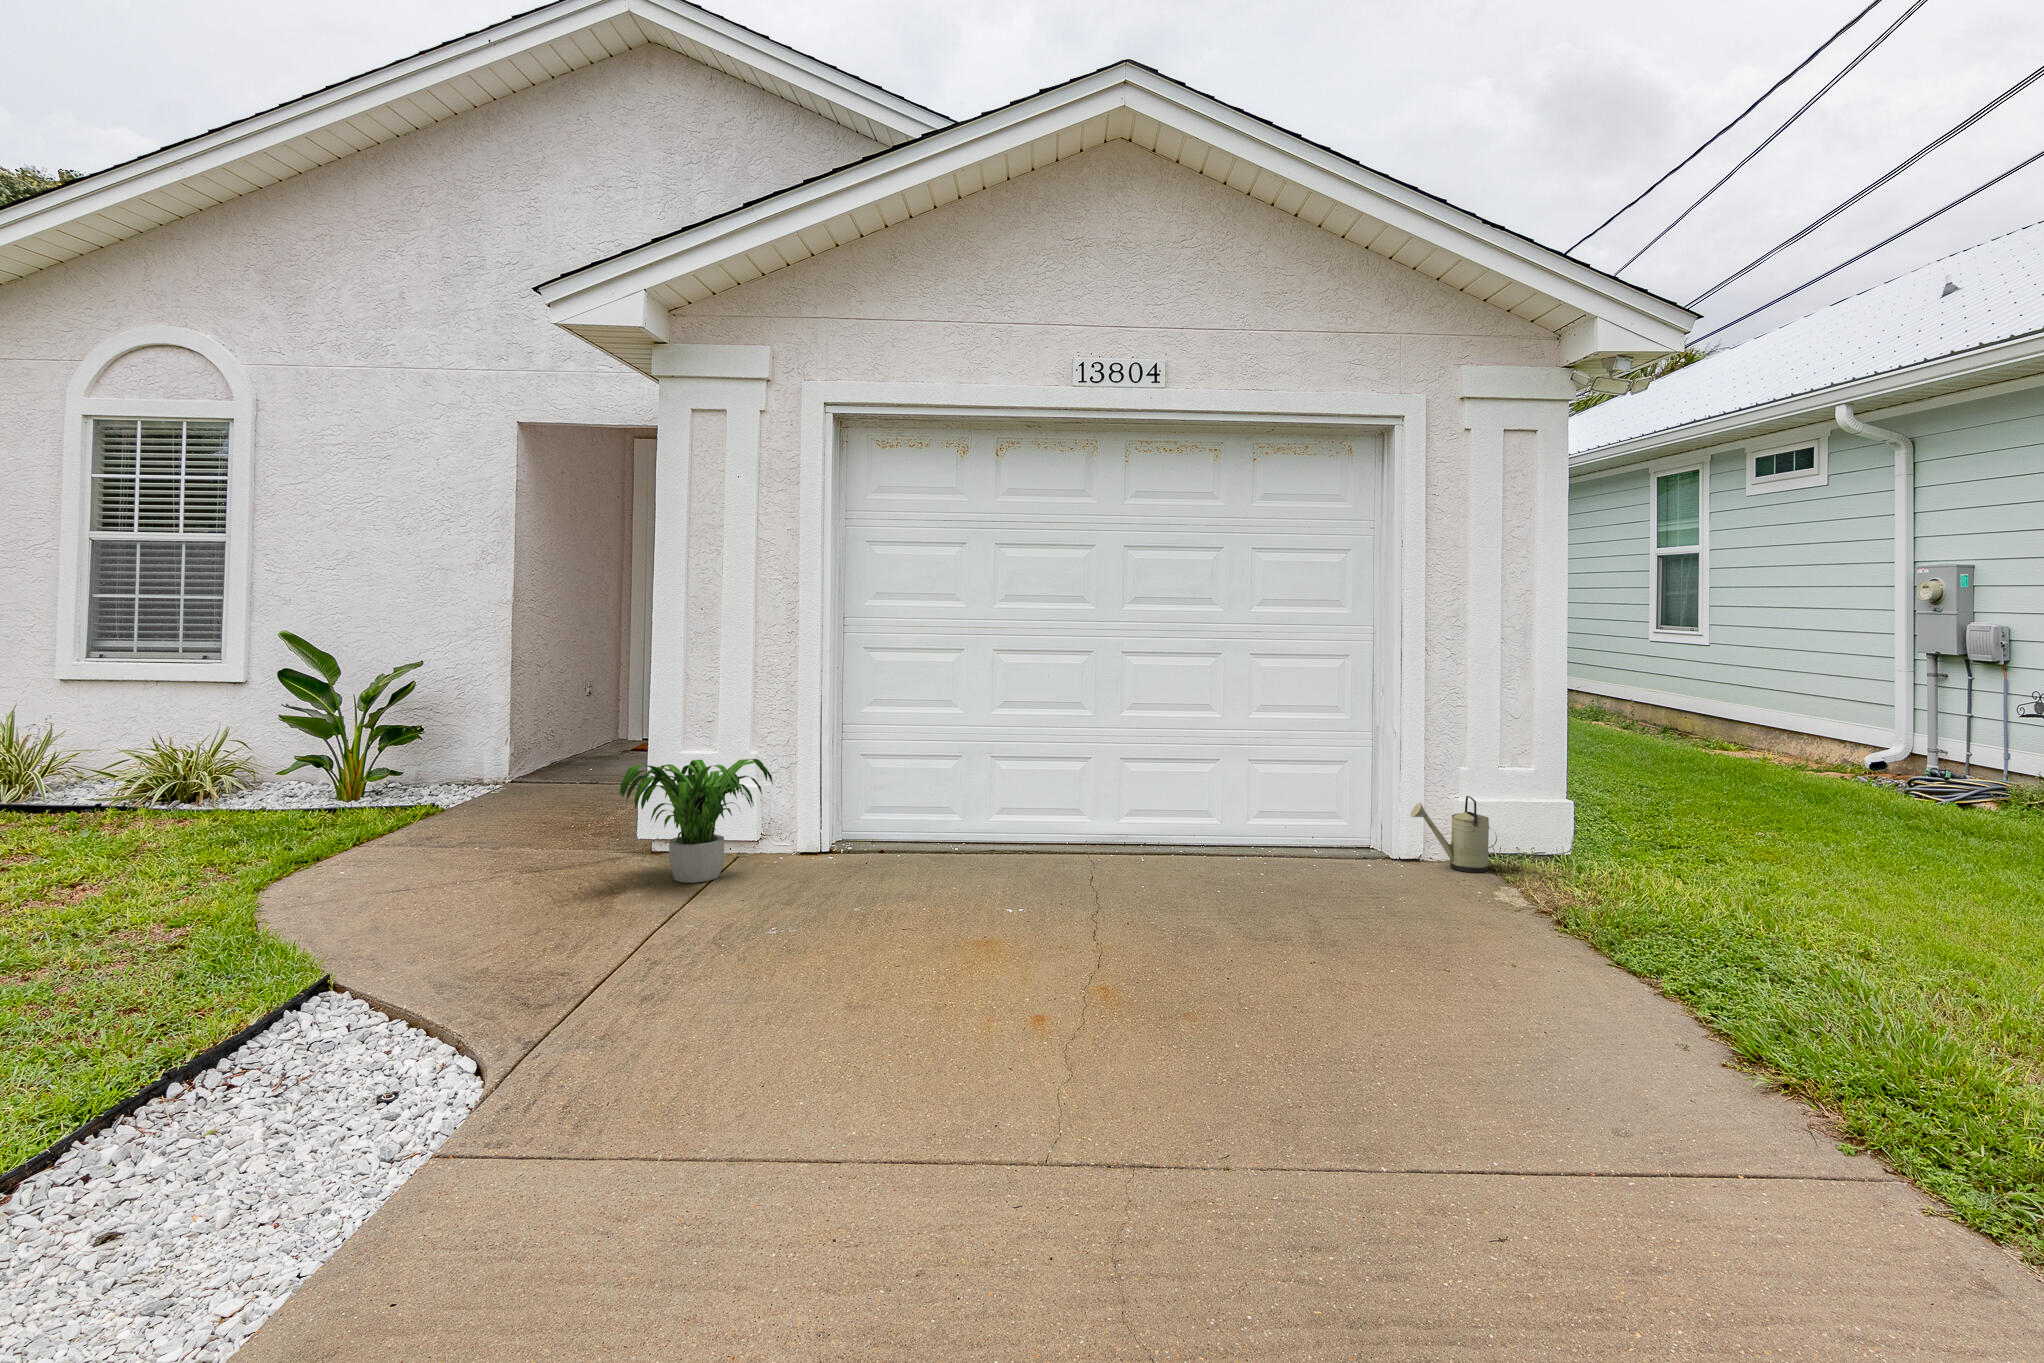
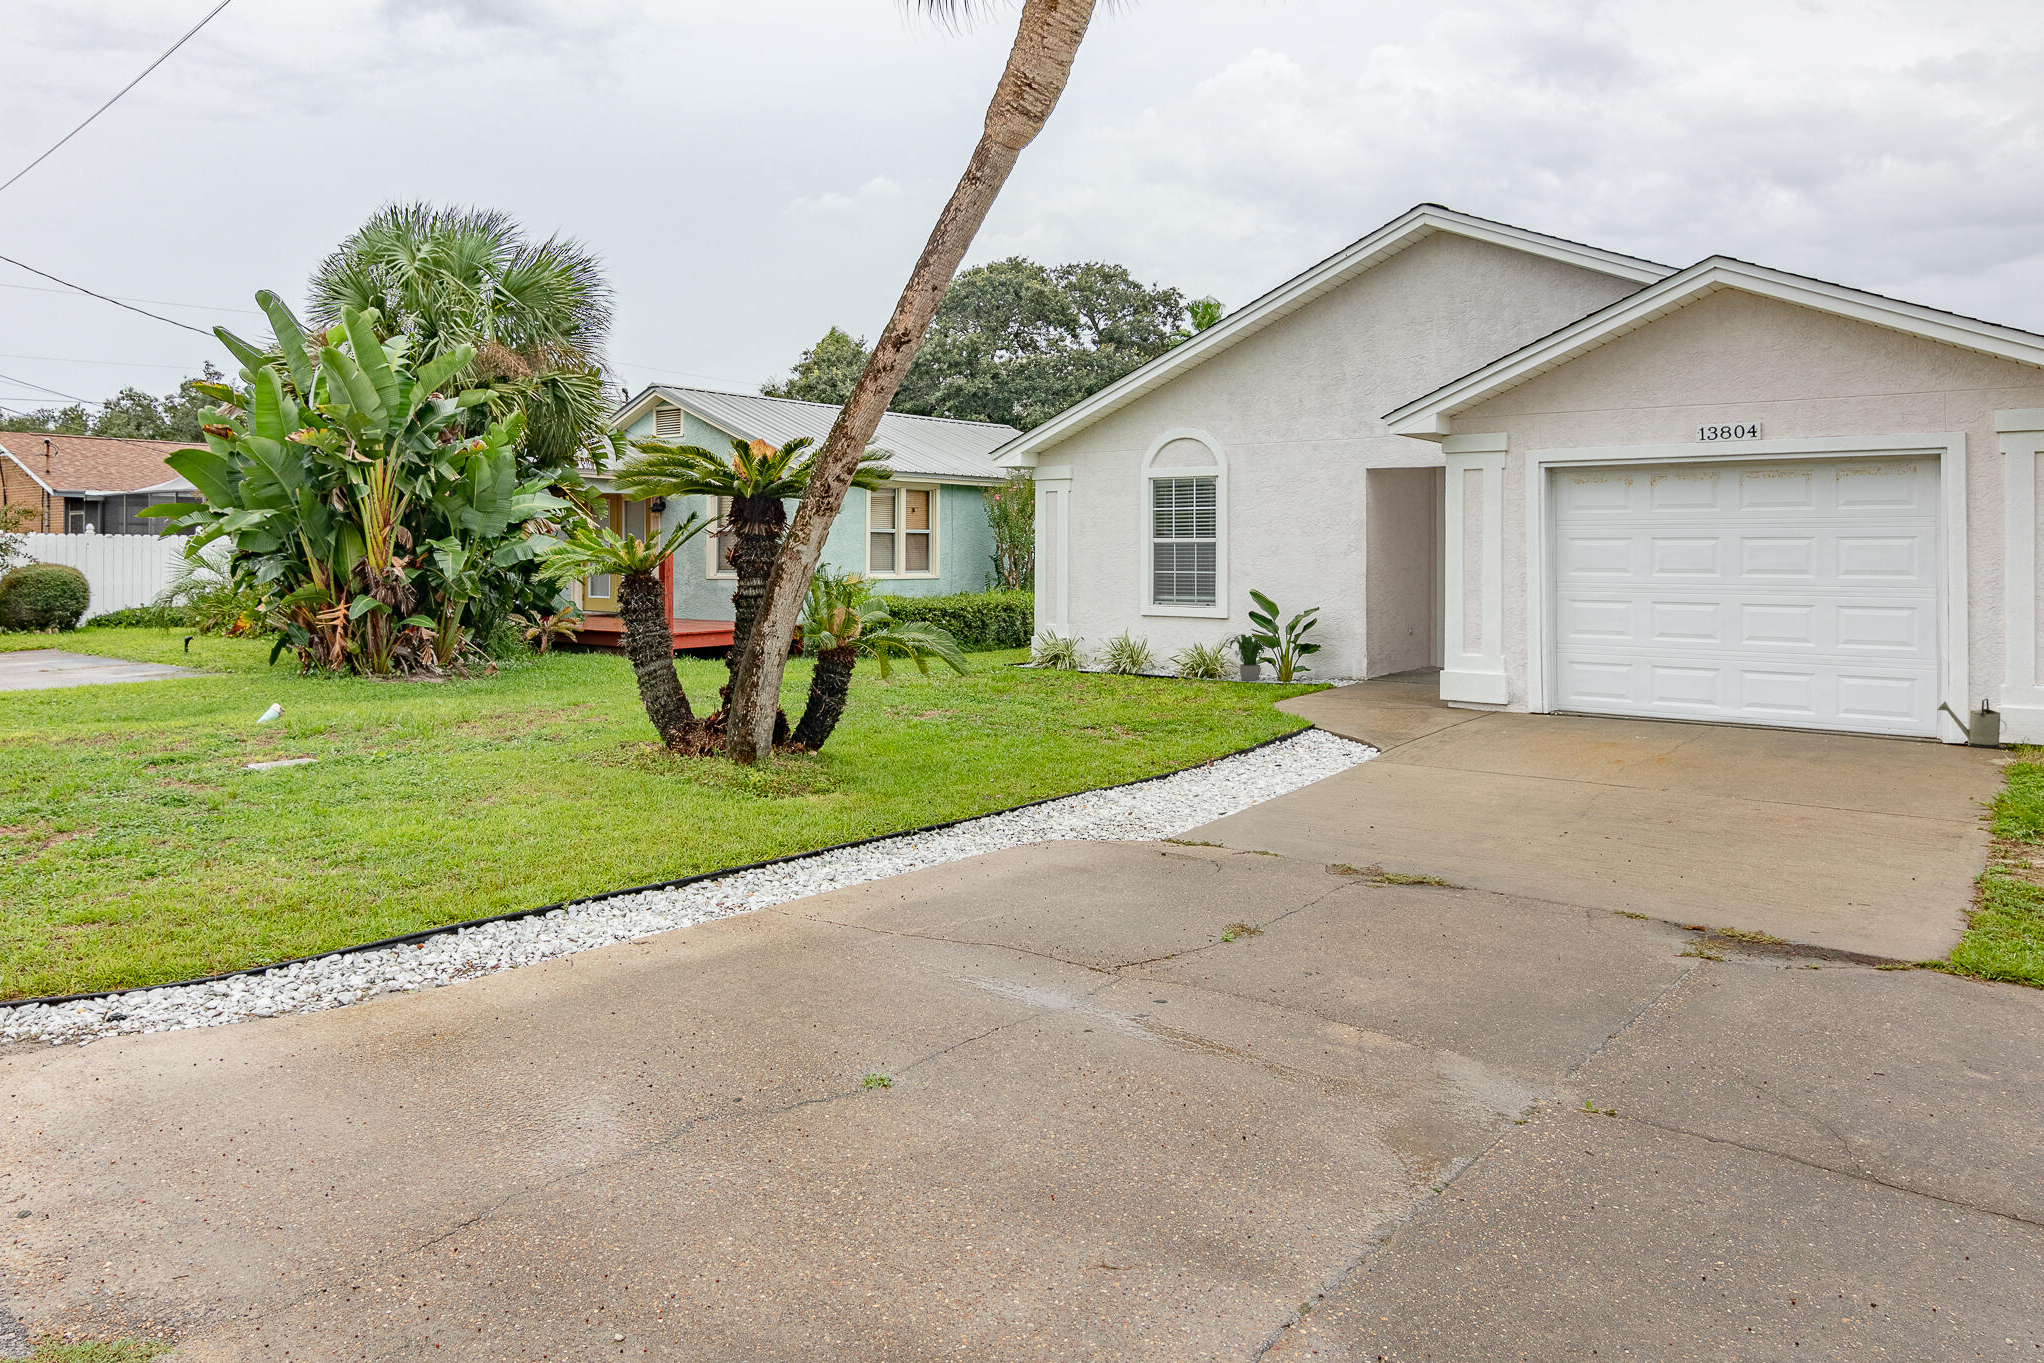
potted plant: present [620,759,773,883] -> present [1224,634,1272,681]

